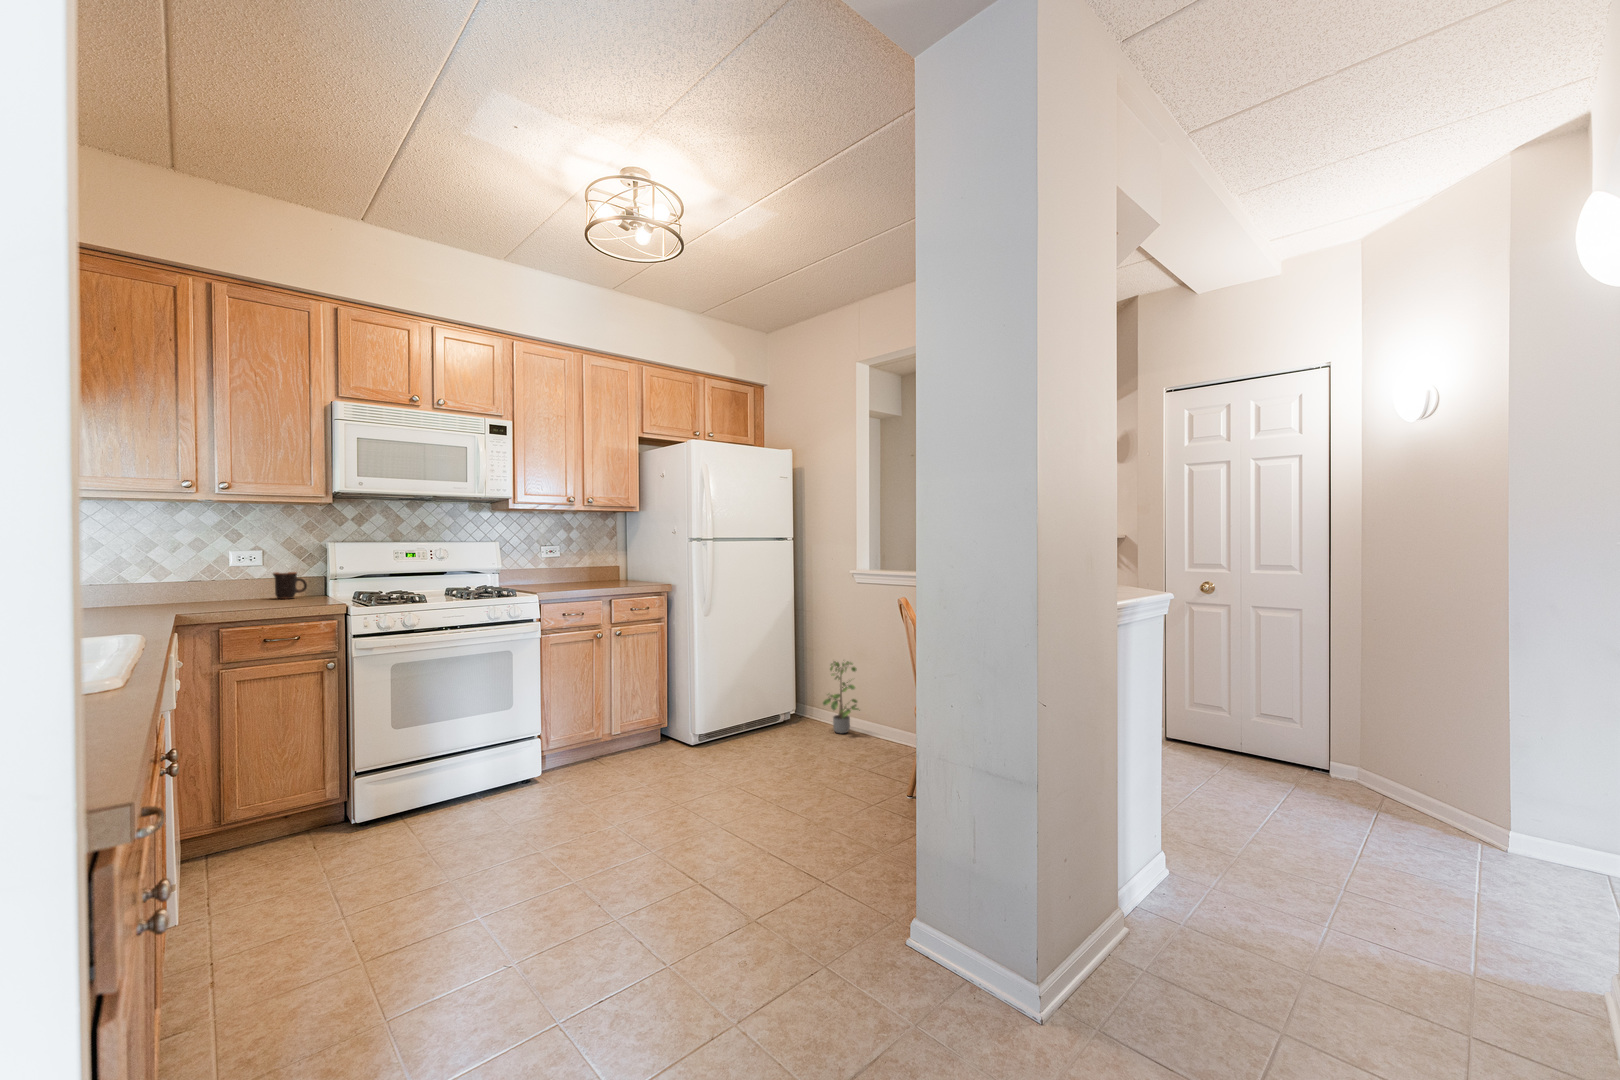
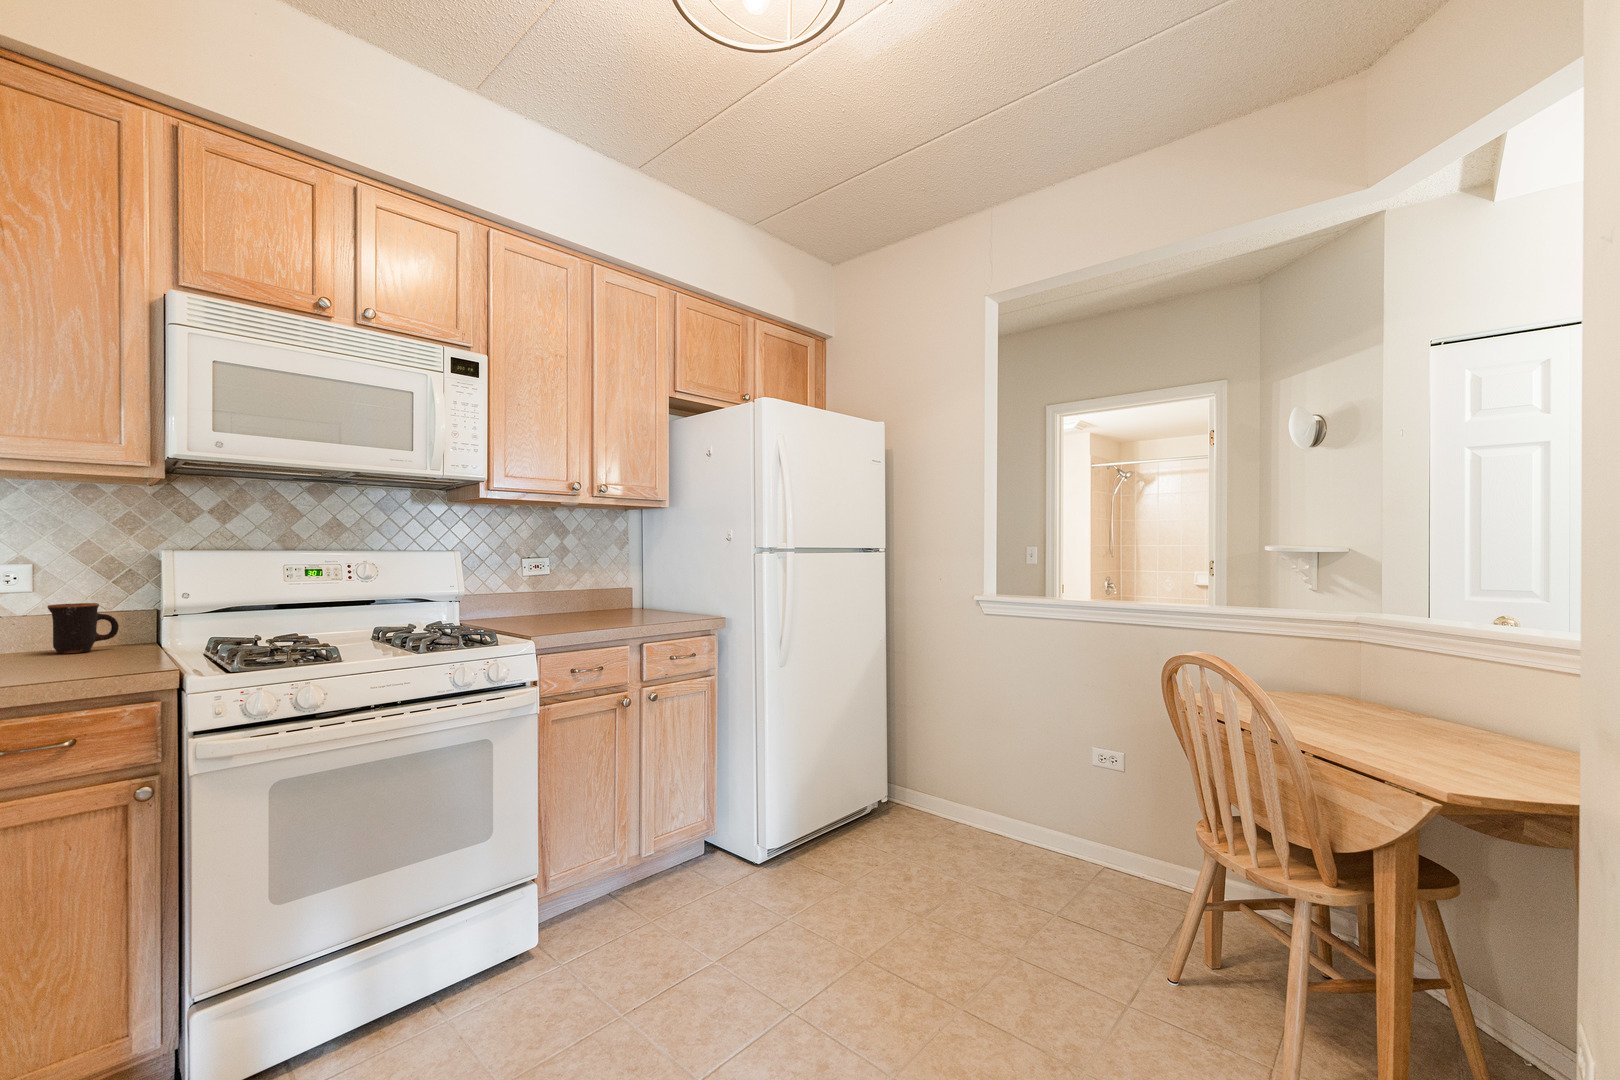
potted plant: present [823,661,860,733] -> none [941,726,1006,837]

